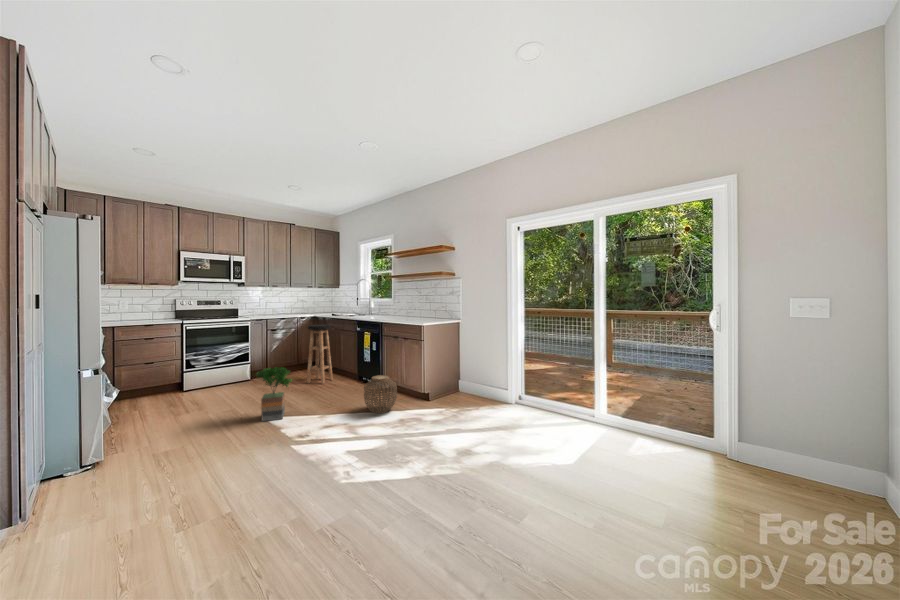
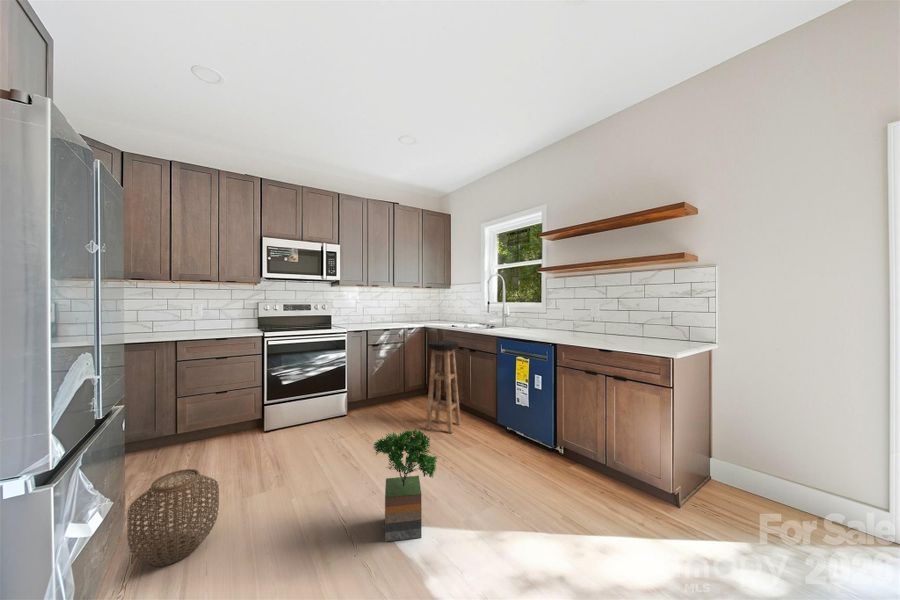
woven basket: present [364,375,397,413] -> present [127,469,219,566]

